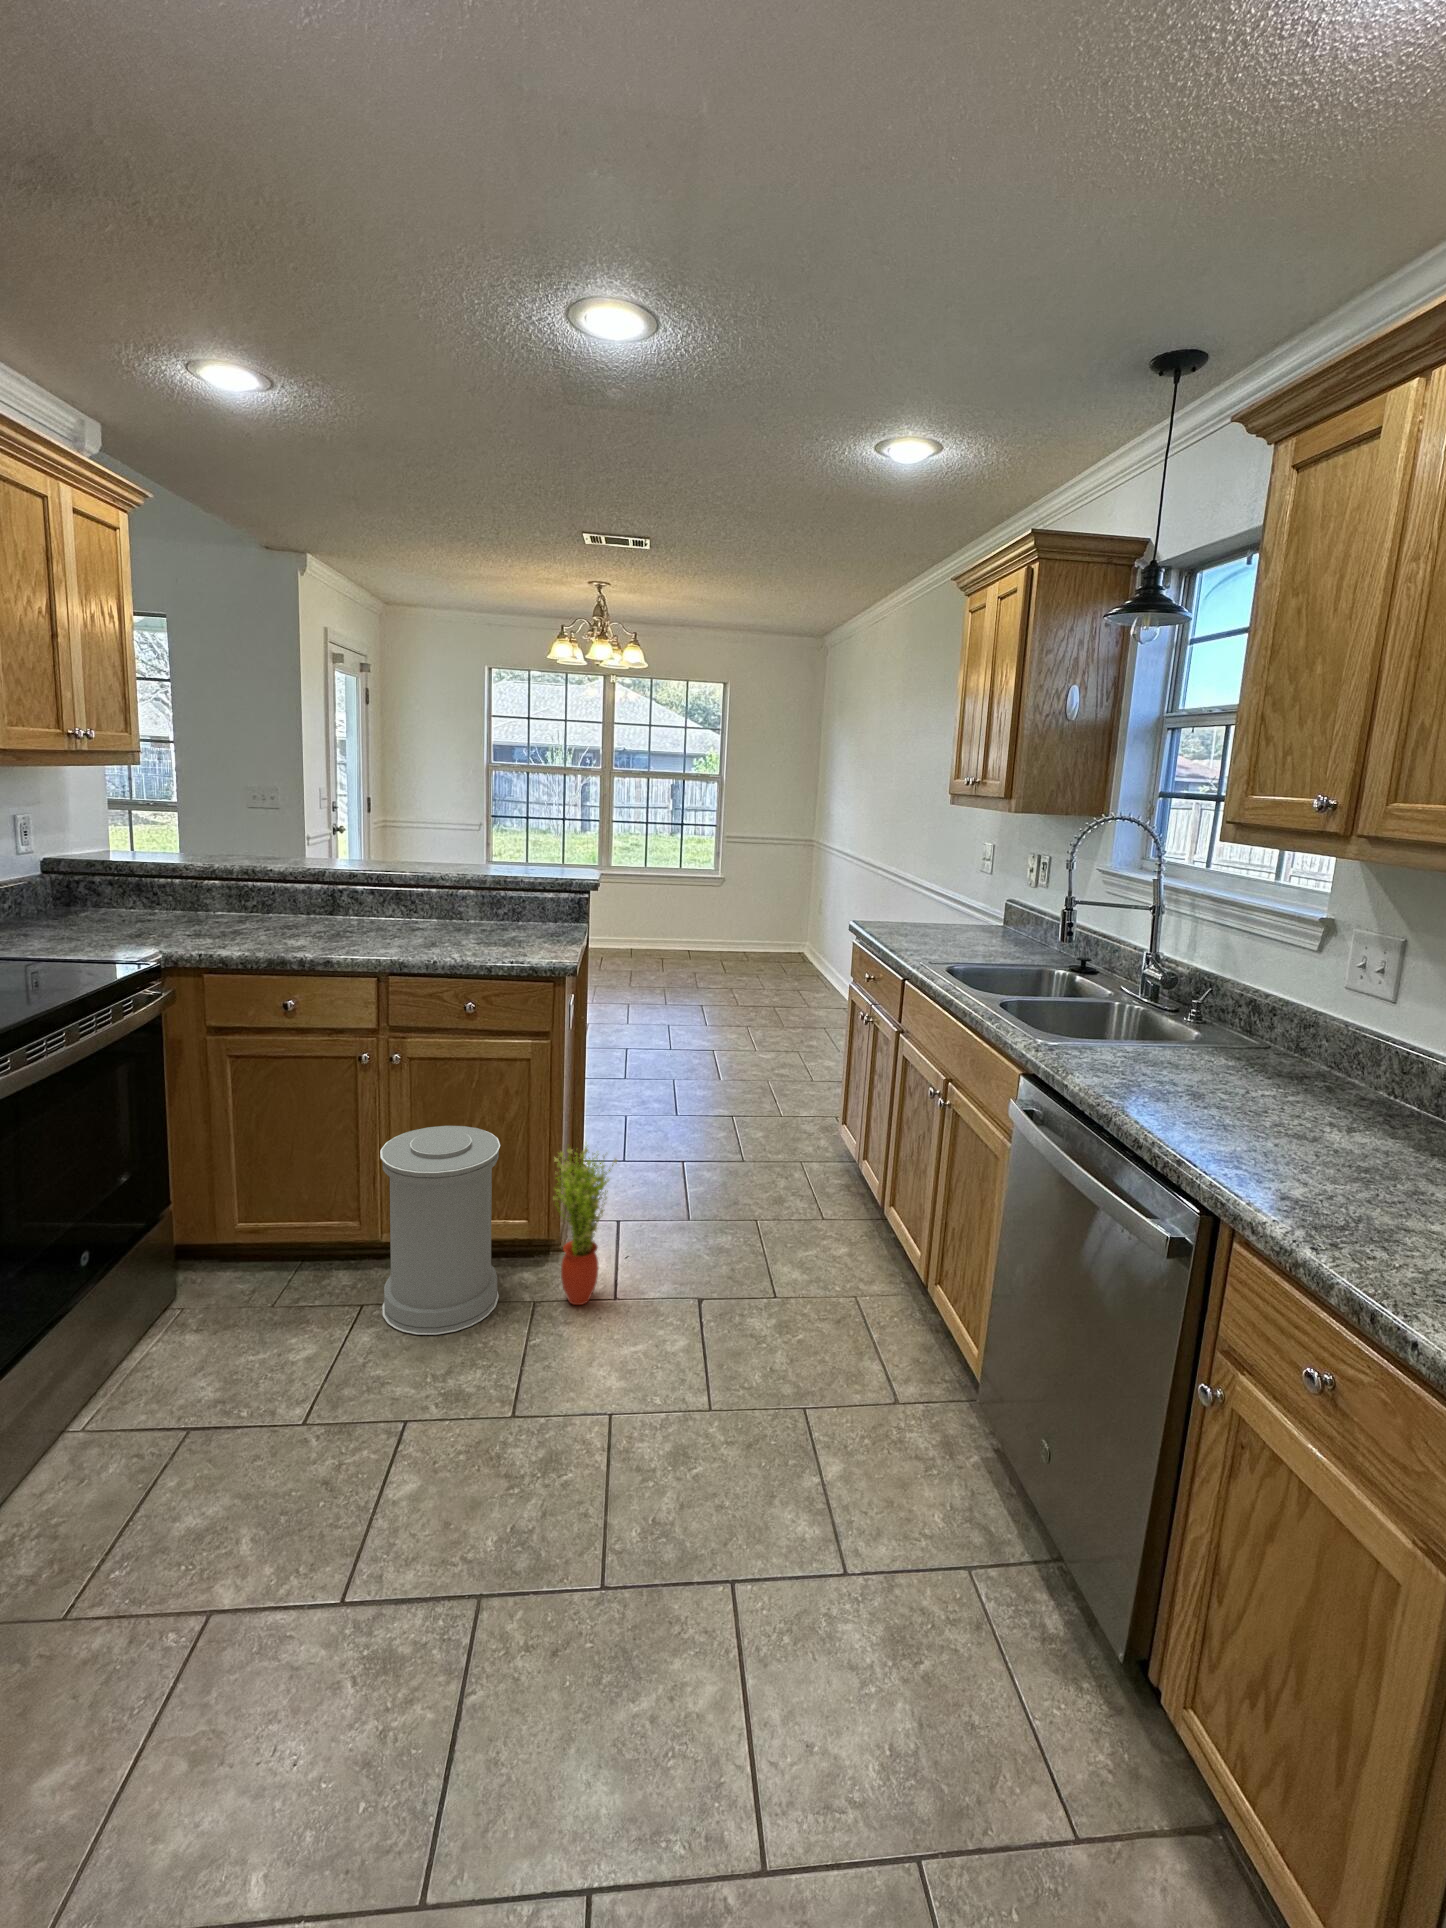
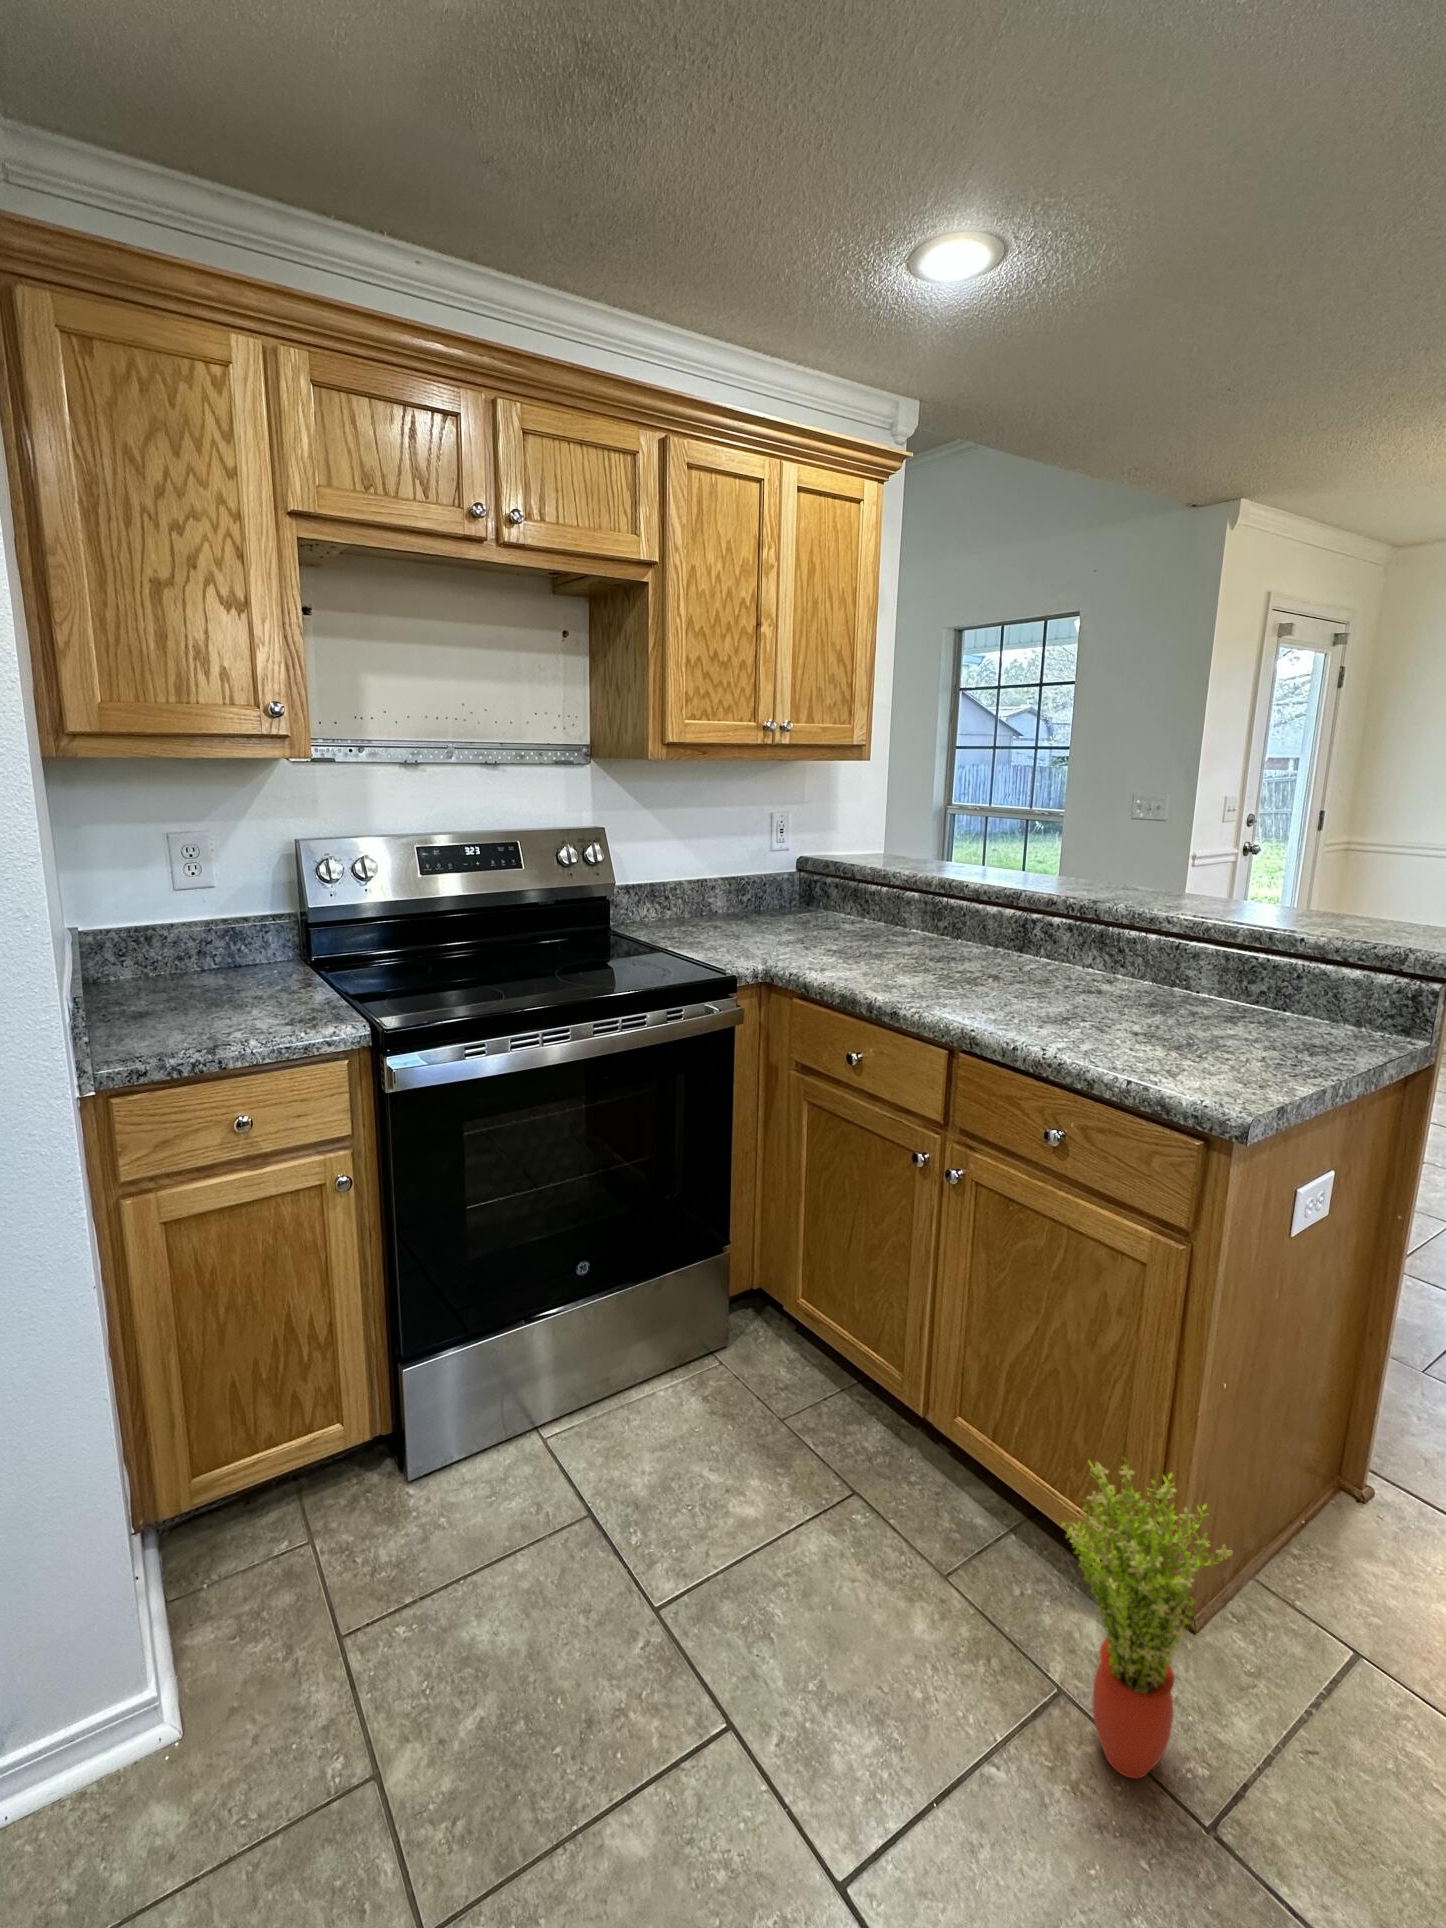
trash can: present [380,1126,500,1335] -> none [848,1287,1047,1648]

